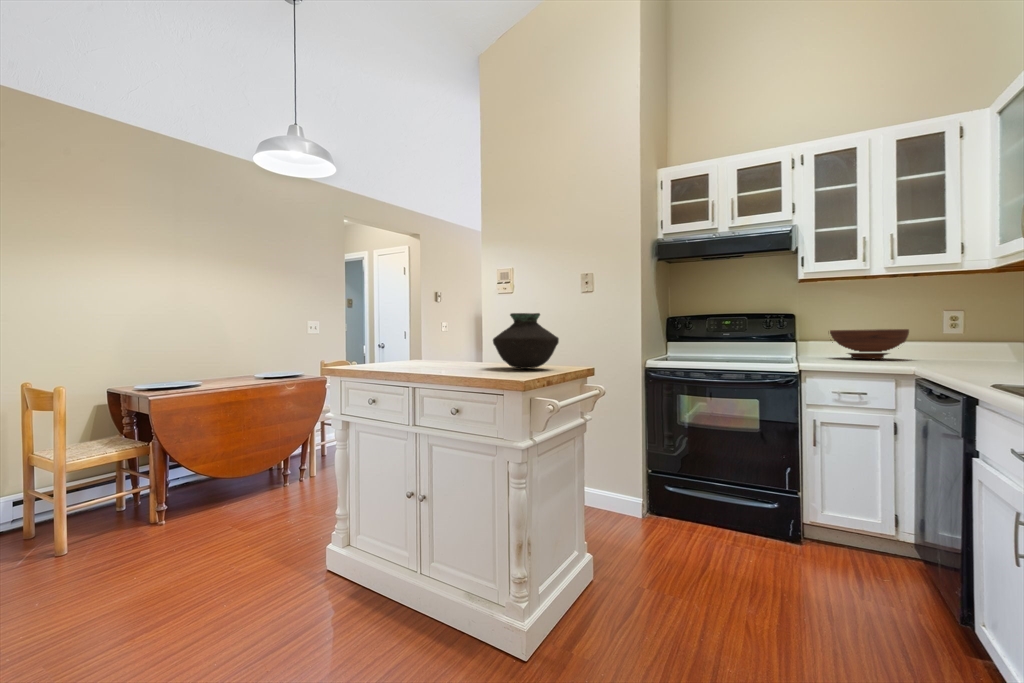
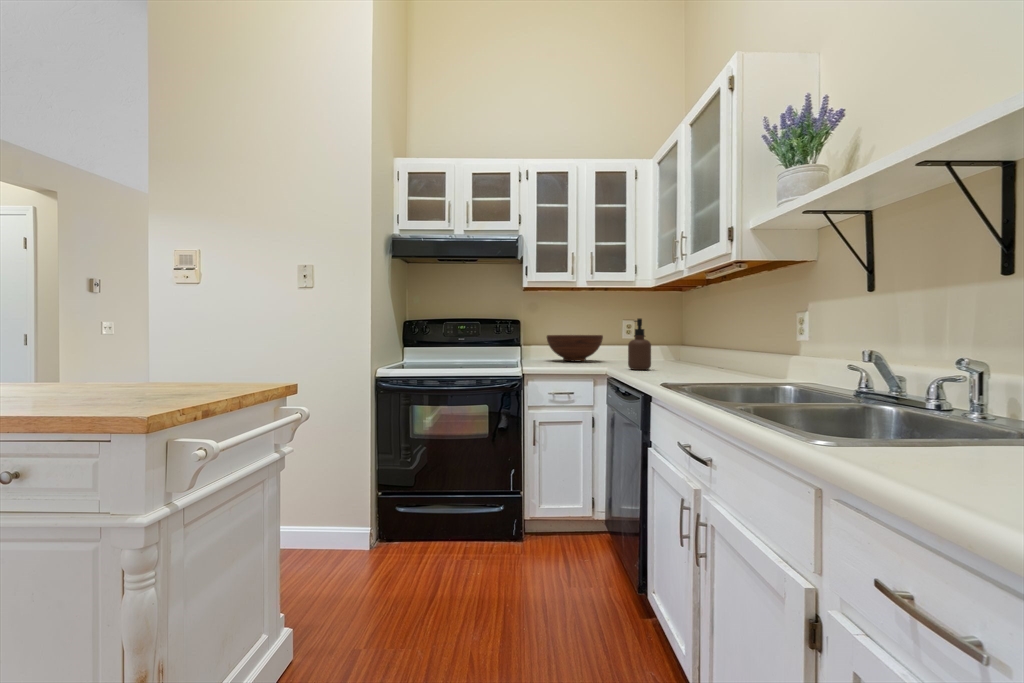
soap dispenser: none [948,307,986,369] -> present [628,318,651,370]
vase: present [493,313,559,369] -> none [125,311,241,391]

